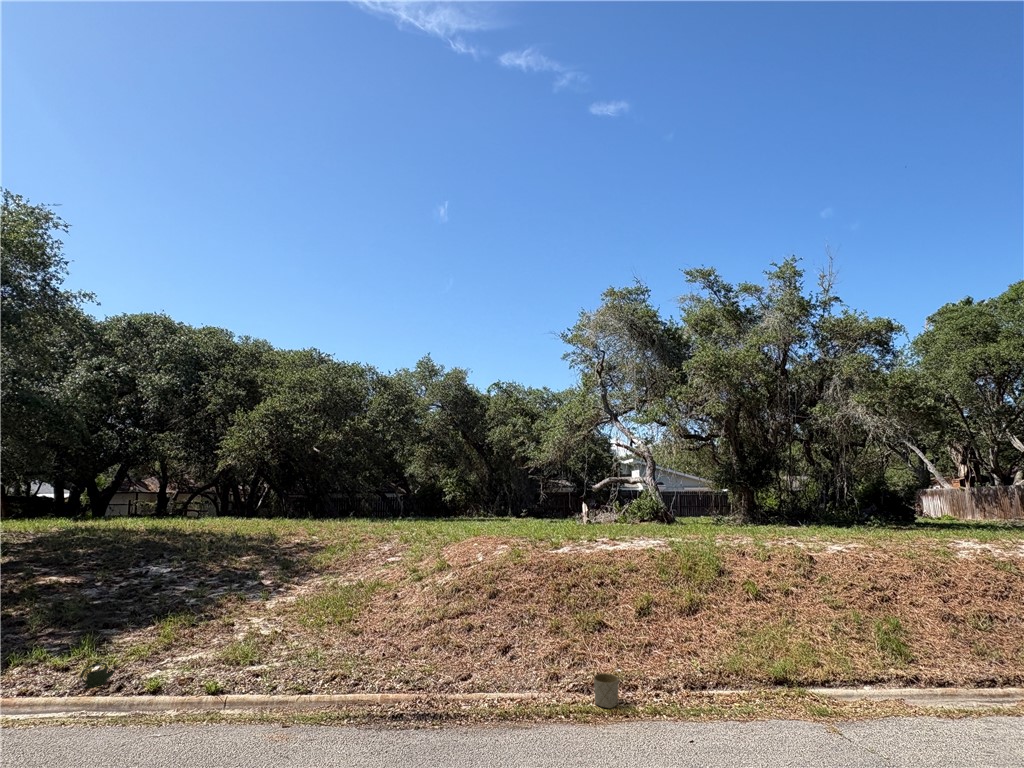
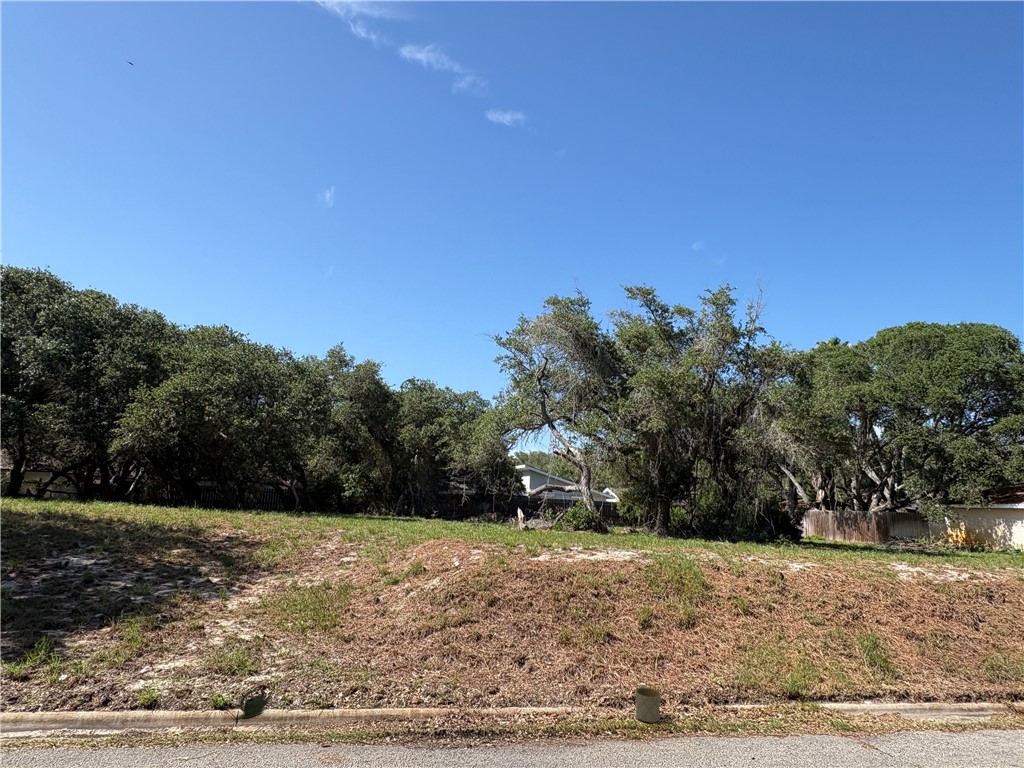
watering can: present [81,663,120,688] -> present [240,688,275,718]

